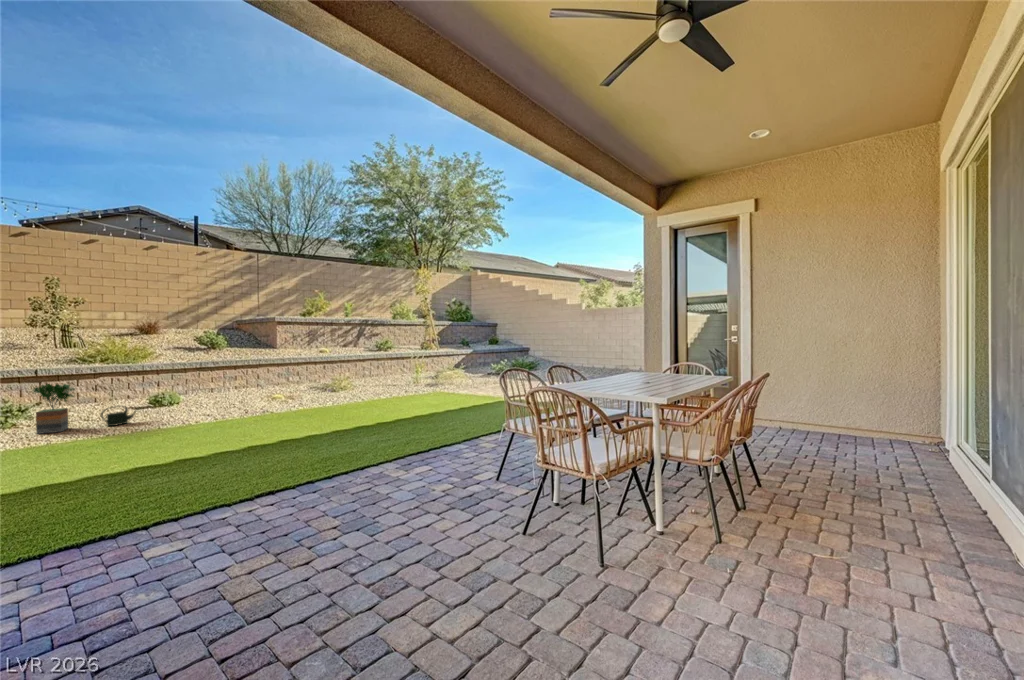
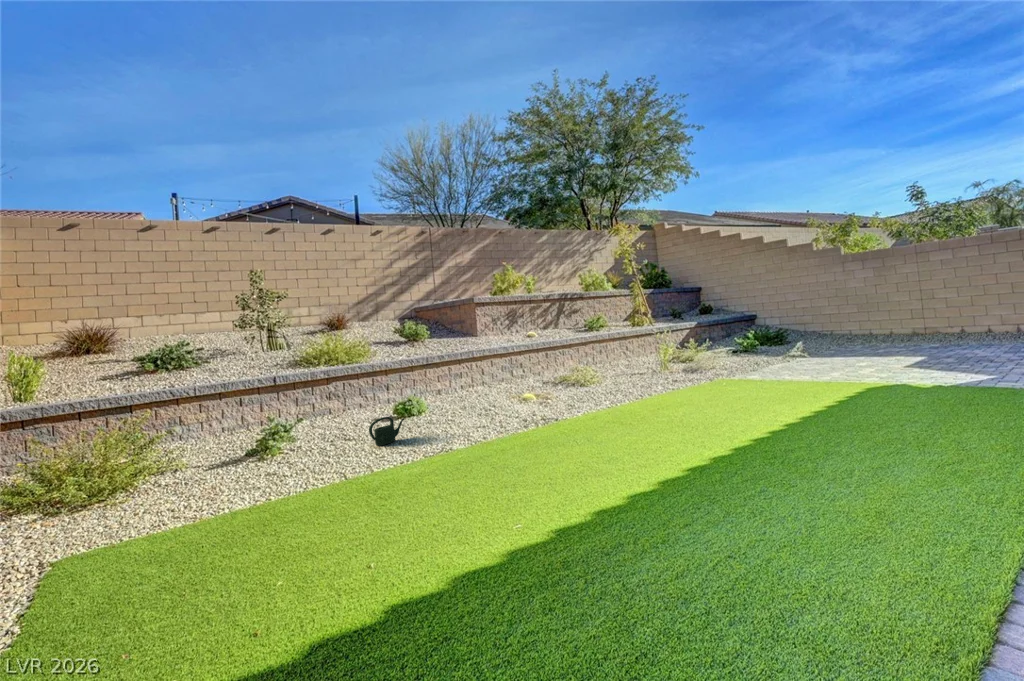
potted tree: present [33,384,75,434] -> none [291,391,340,461]

